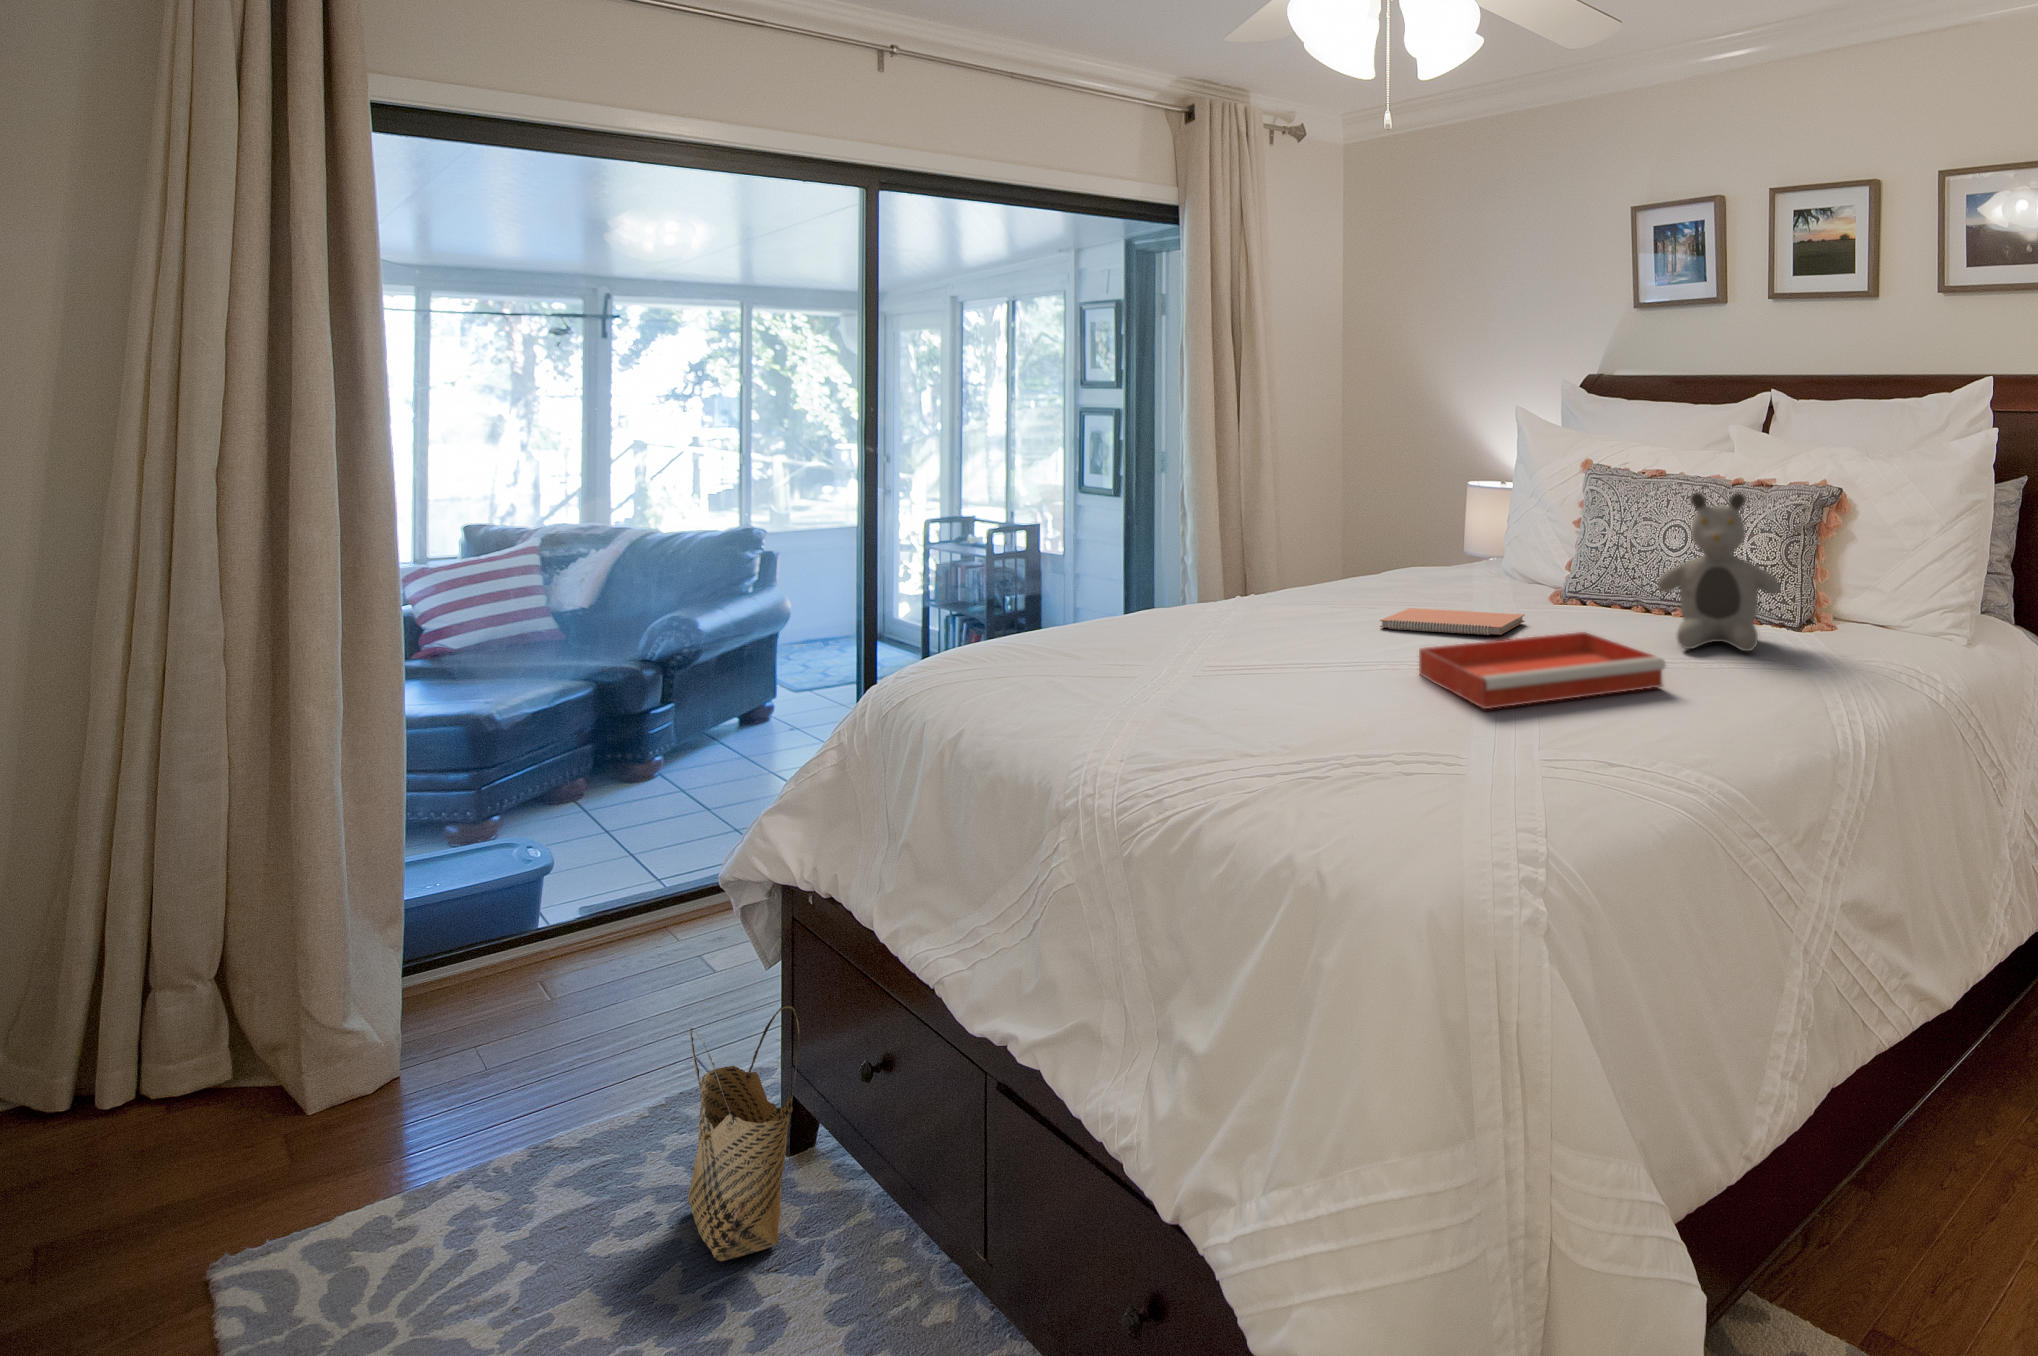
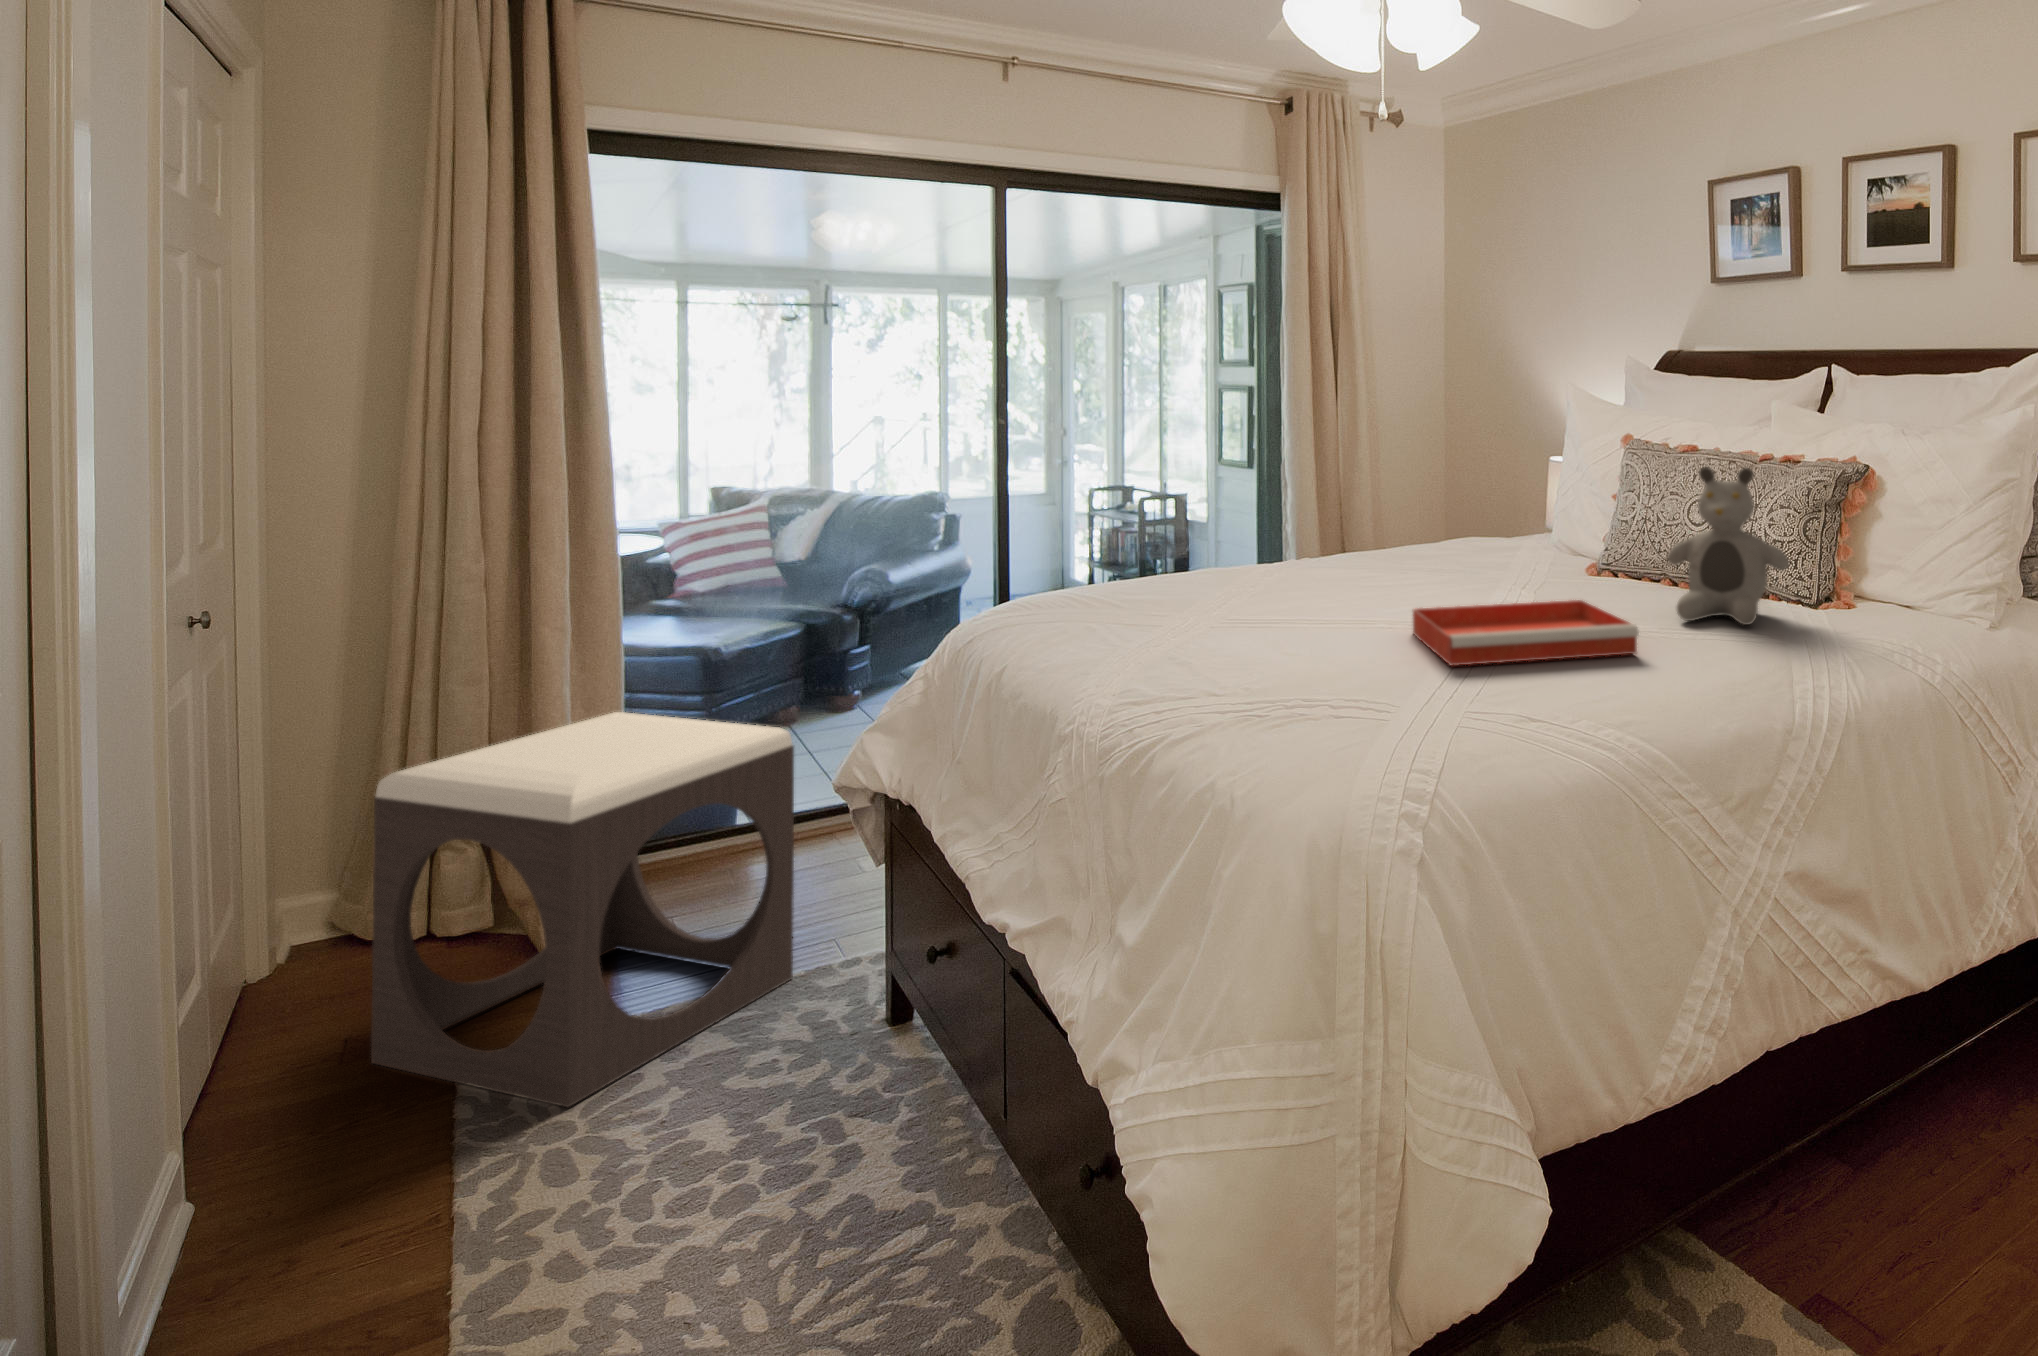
notebook: present [1380,608,1525,635] -> none [1403,575,1543,601]
footstool: none [75,805,658,1306] -> present [371,712,794,1107]
woven basket: present [688,1005,800,1261] -> none [799,896,887,1105]

